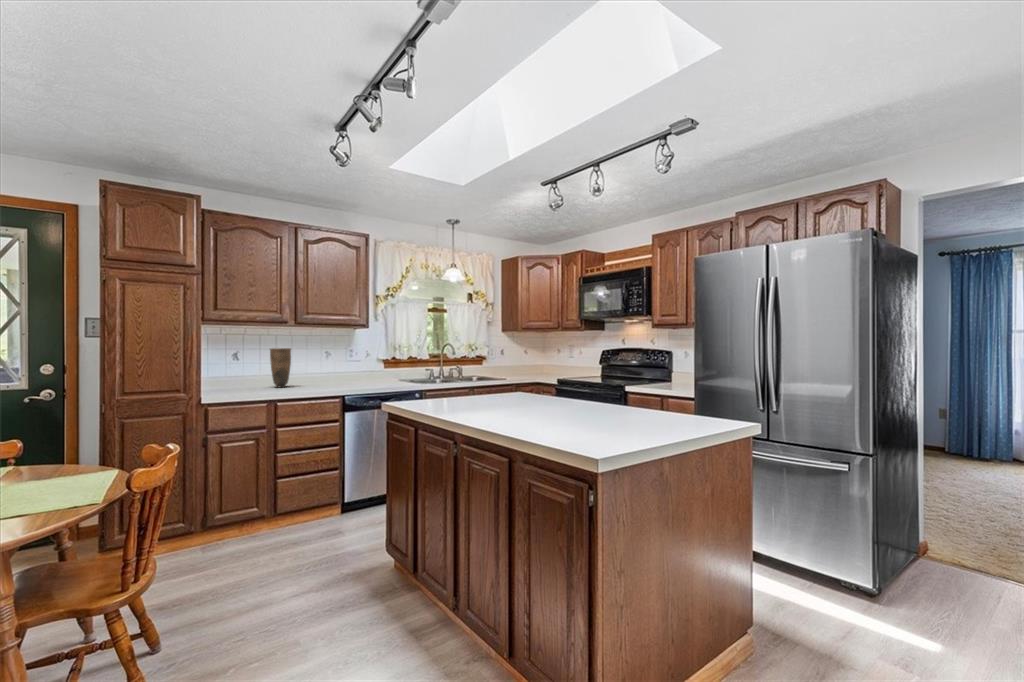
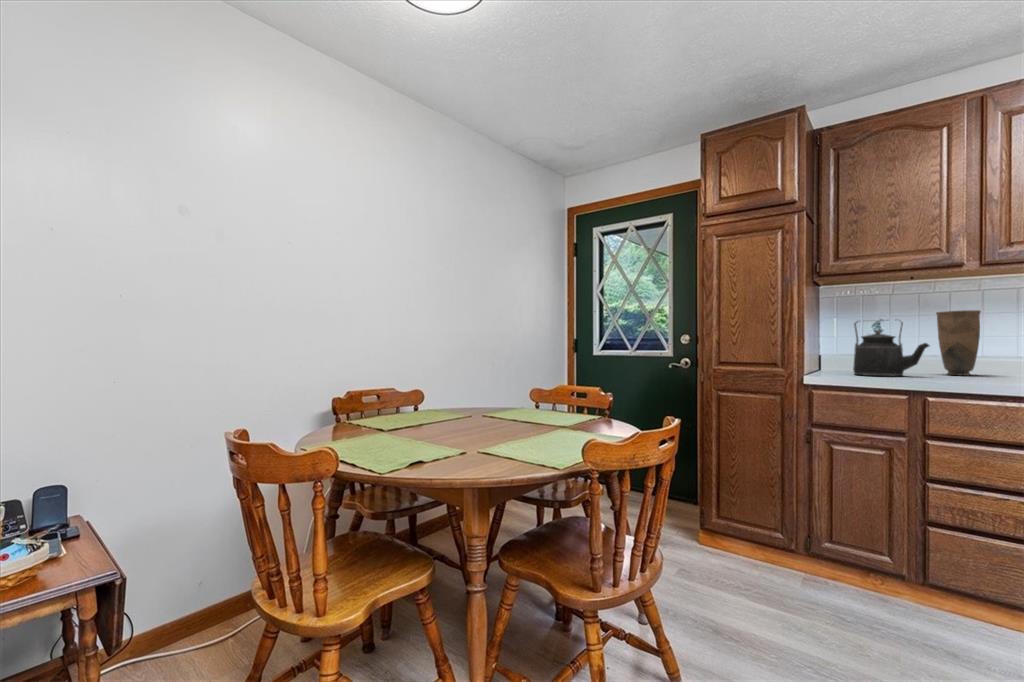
kettle: none [228,355,272,393] -> present [853,320,929,376]

